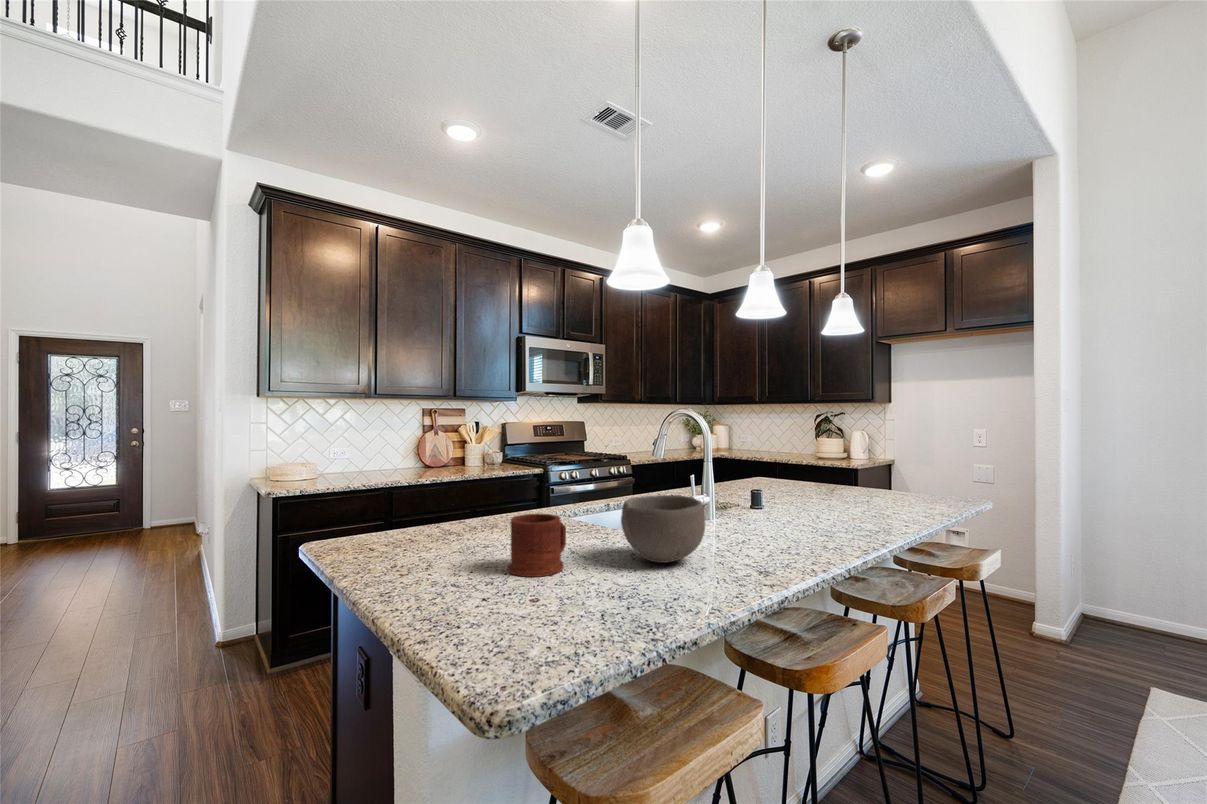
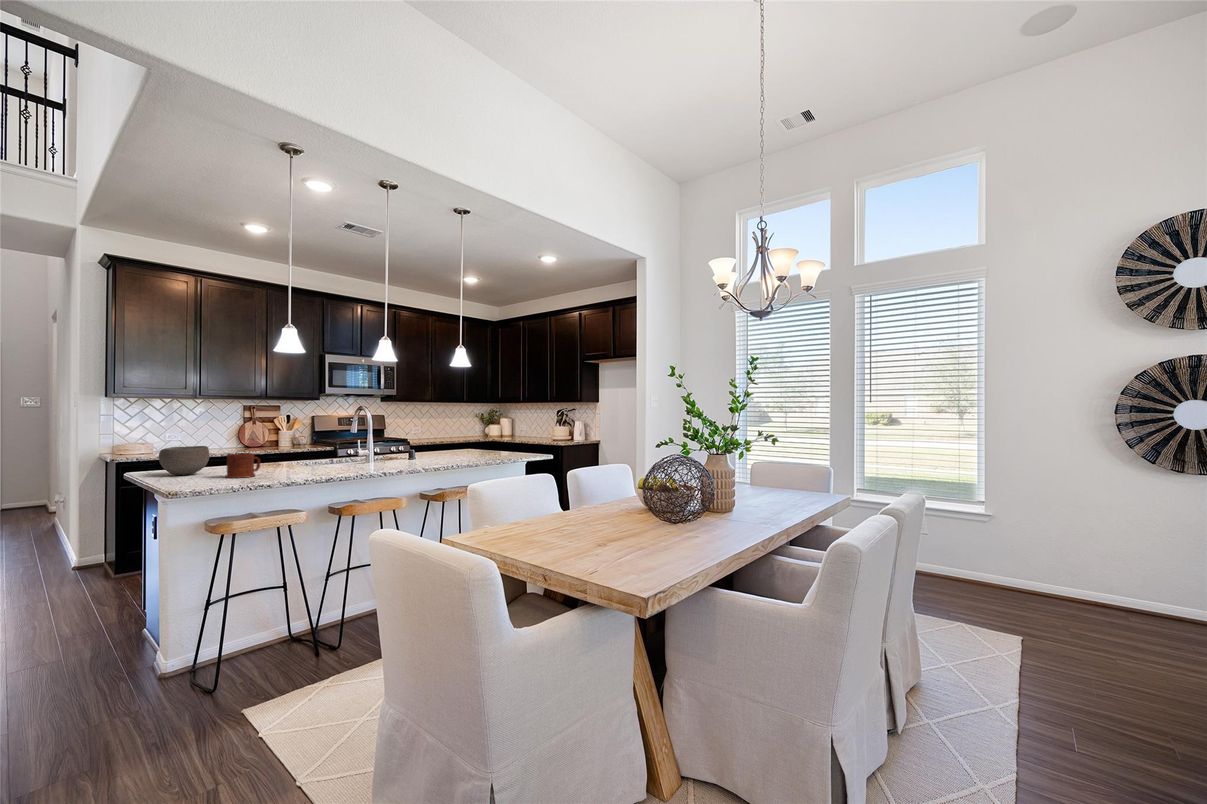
bowl: present [621,495,705,563] -> present [159,446,209,475]

